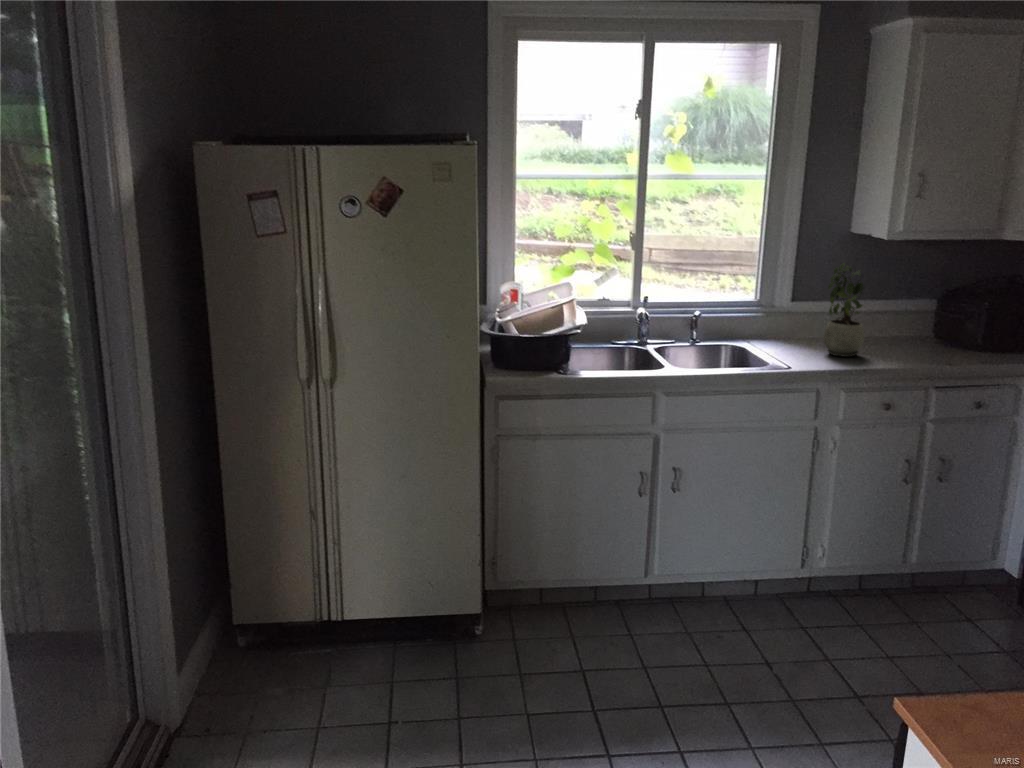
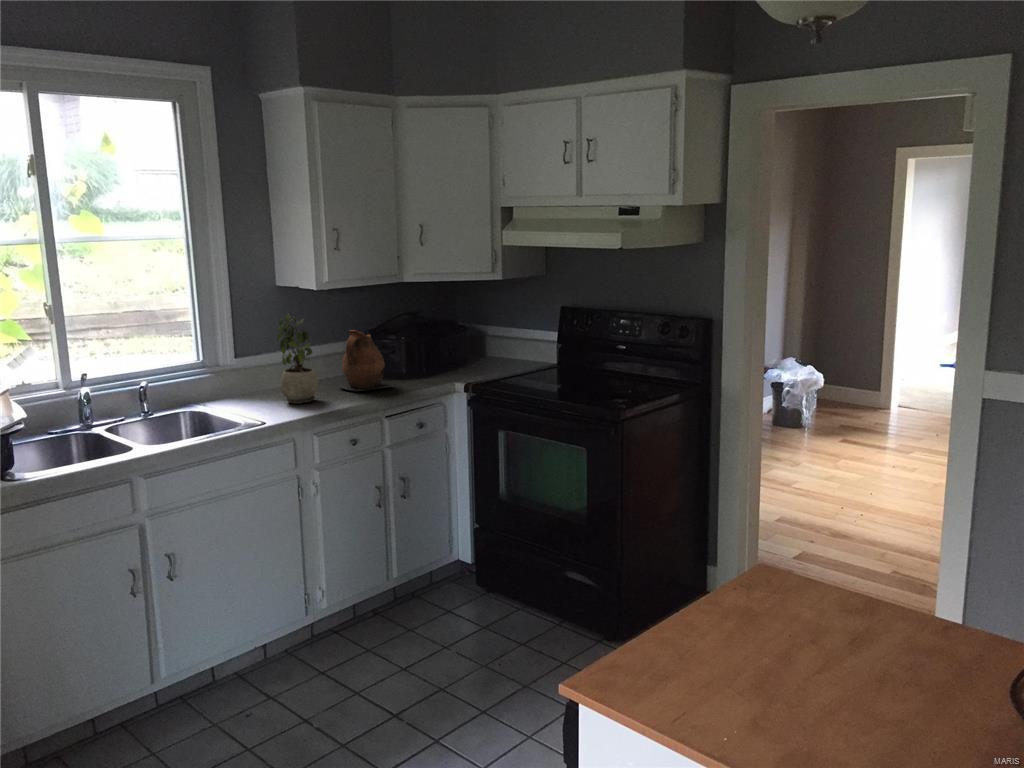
ceramic pitcher: none [891,288,955,358] -> present [341,330,393,391]

